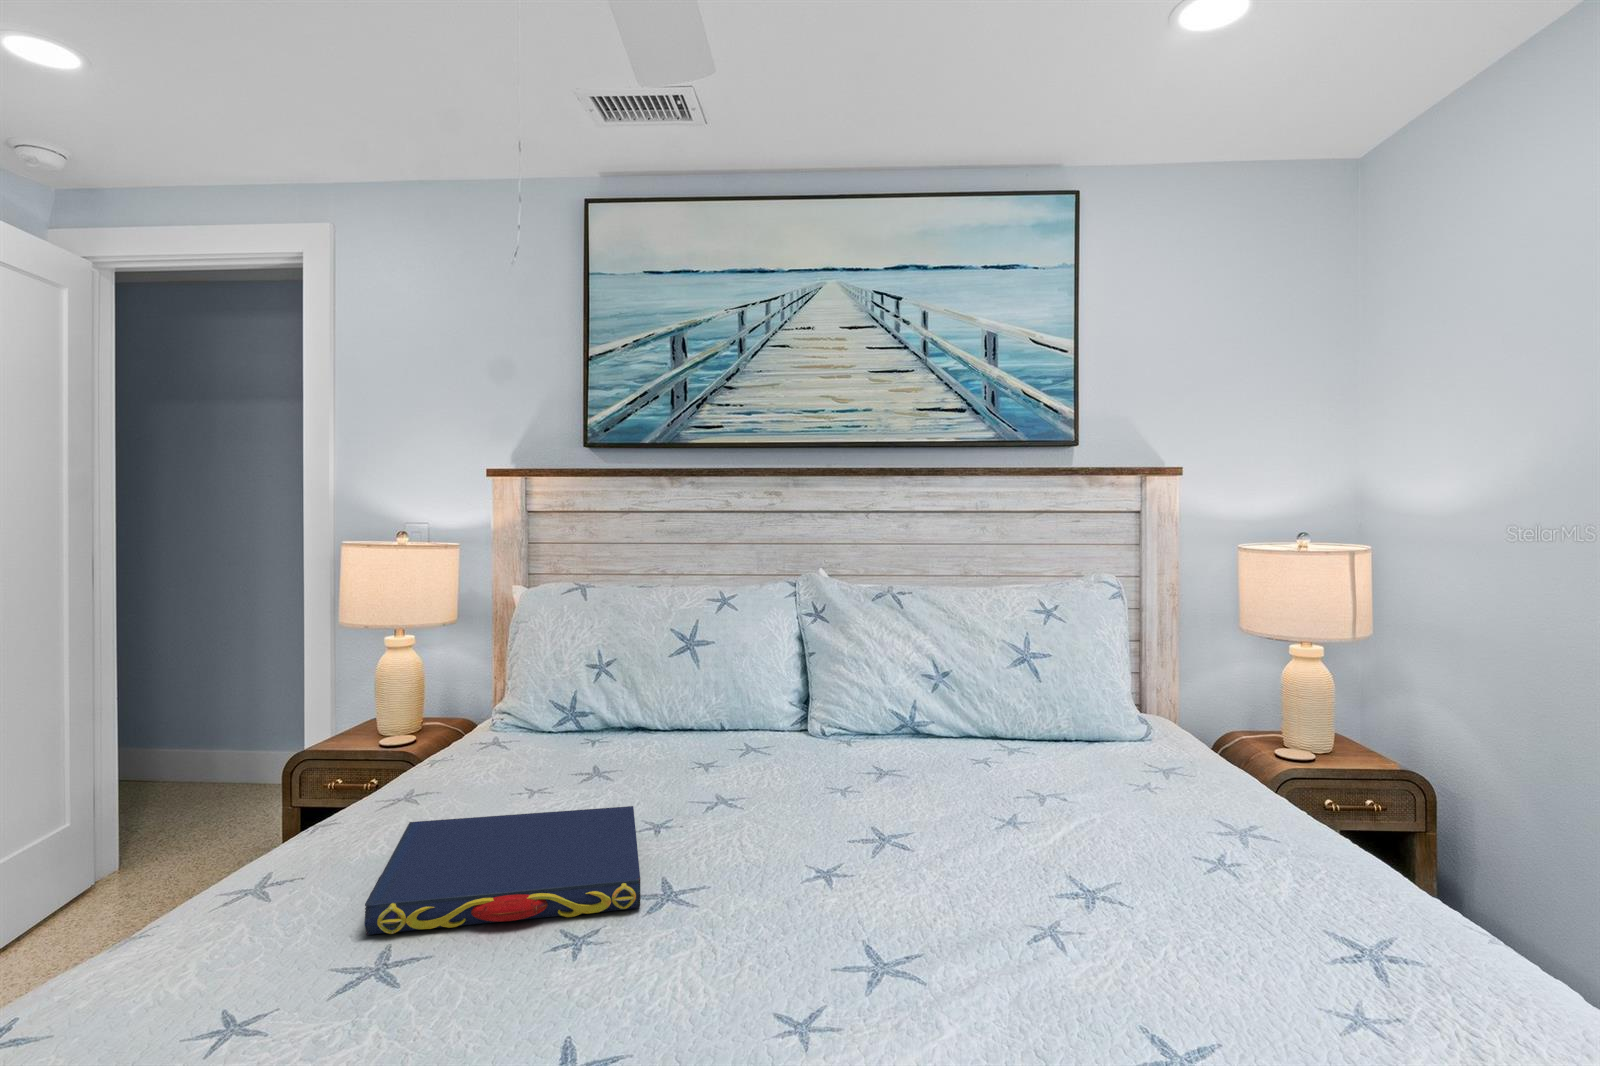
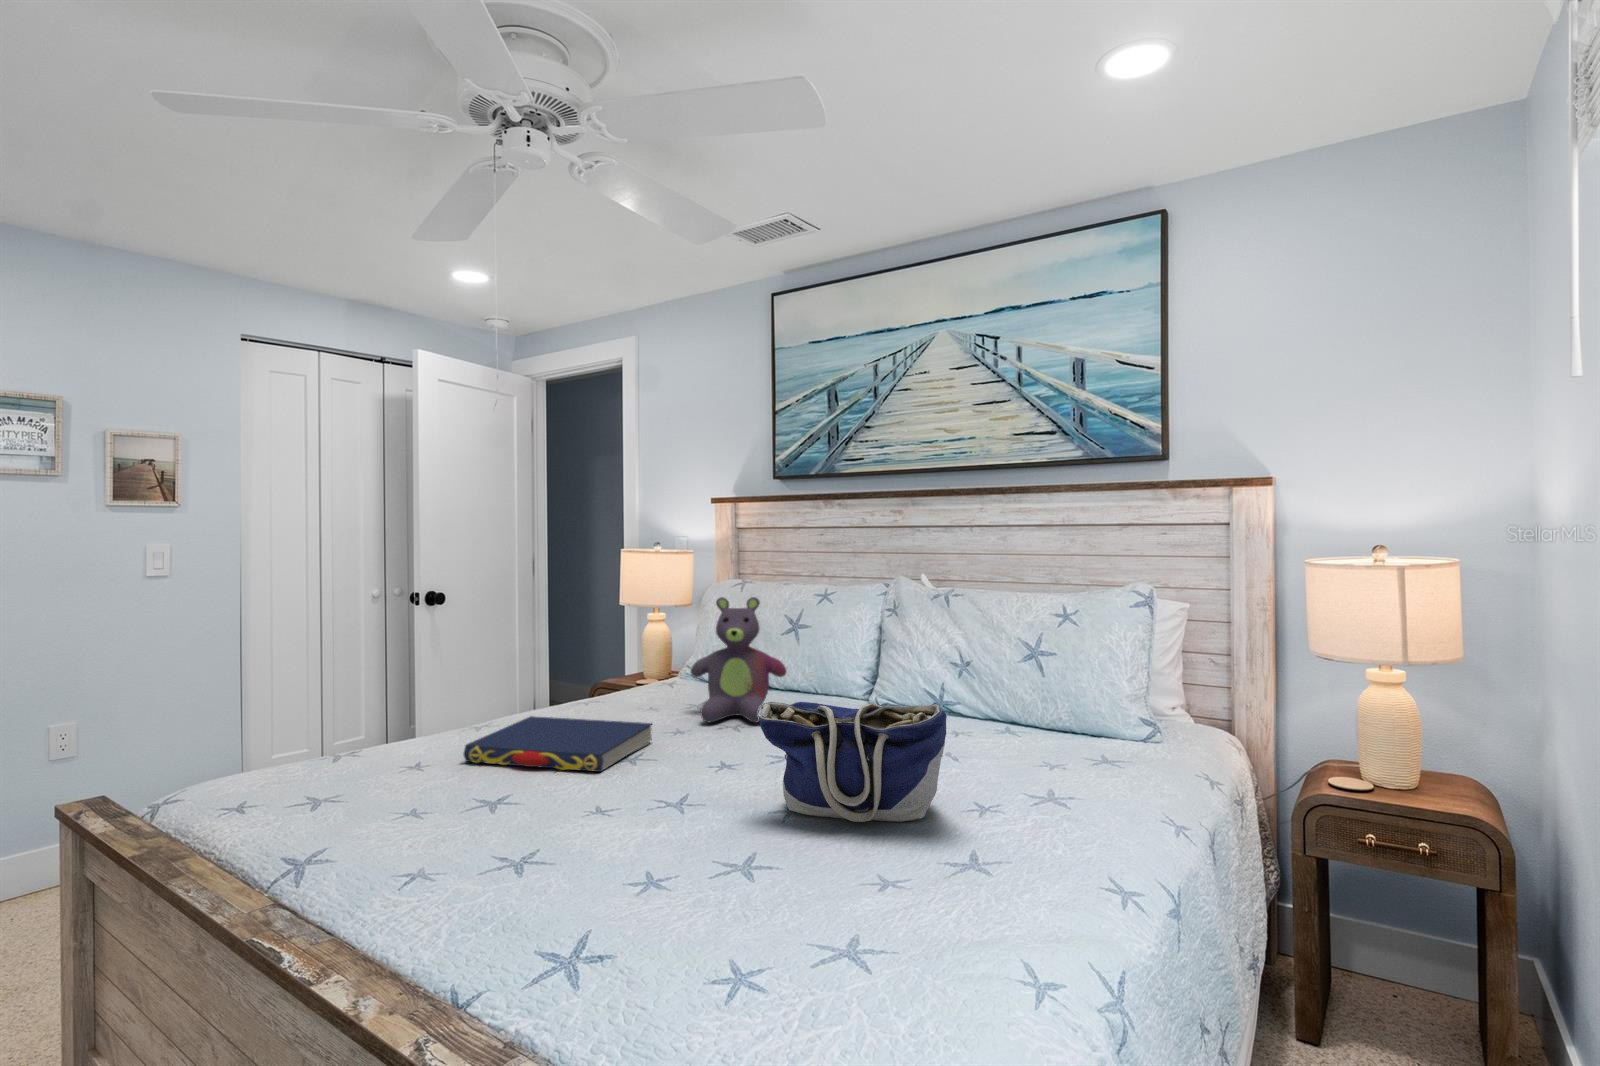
stuffed bear: none [609,606,737,787] -> present [691,597,787,723]
tote bag: none [970,755,1225,926] -> present [758,702,947,822]

